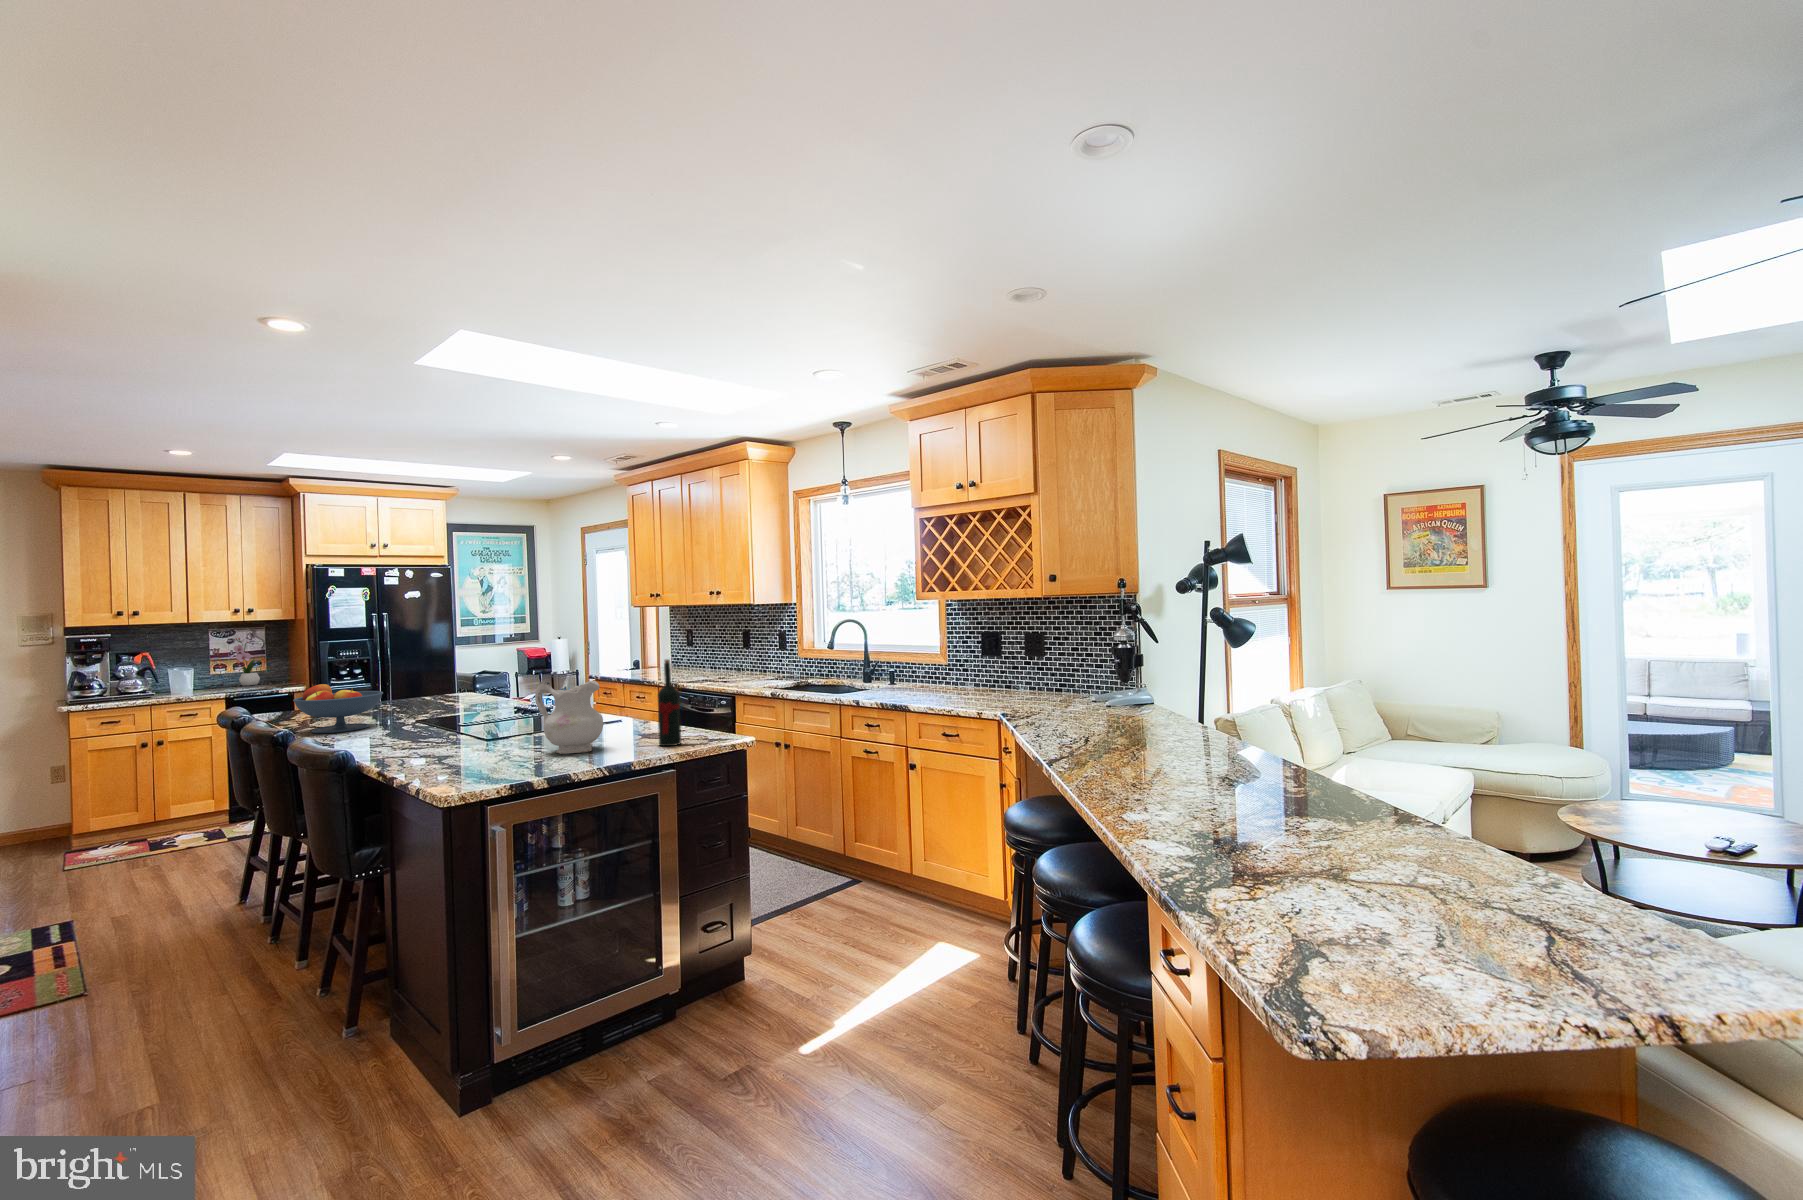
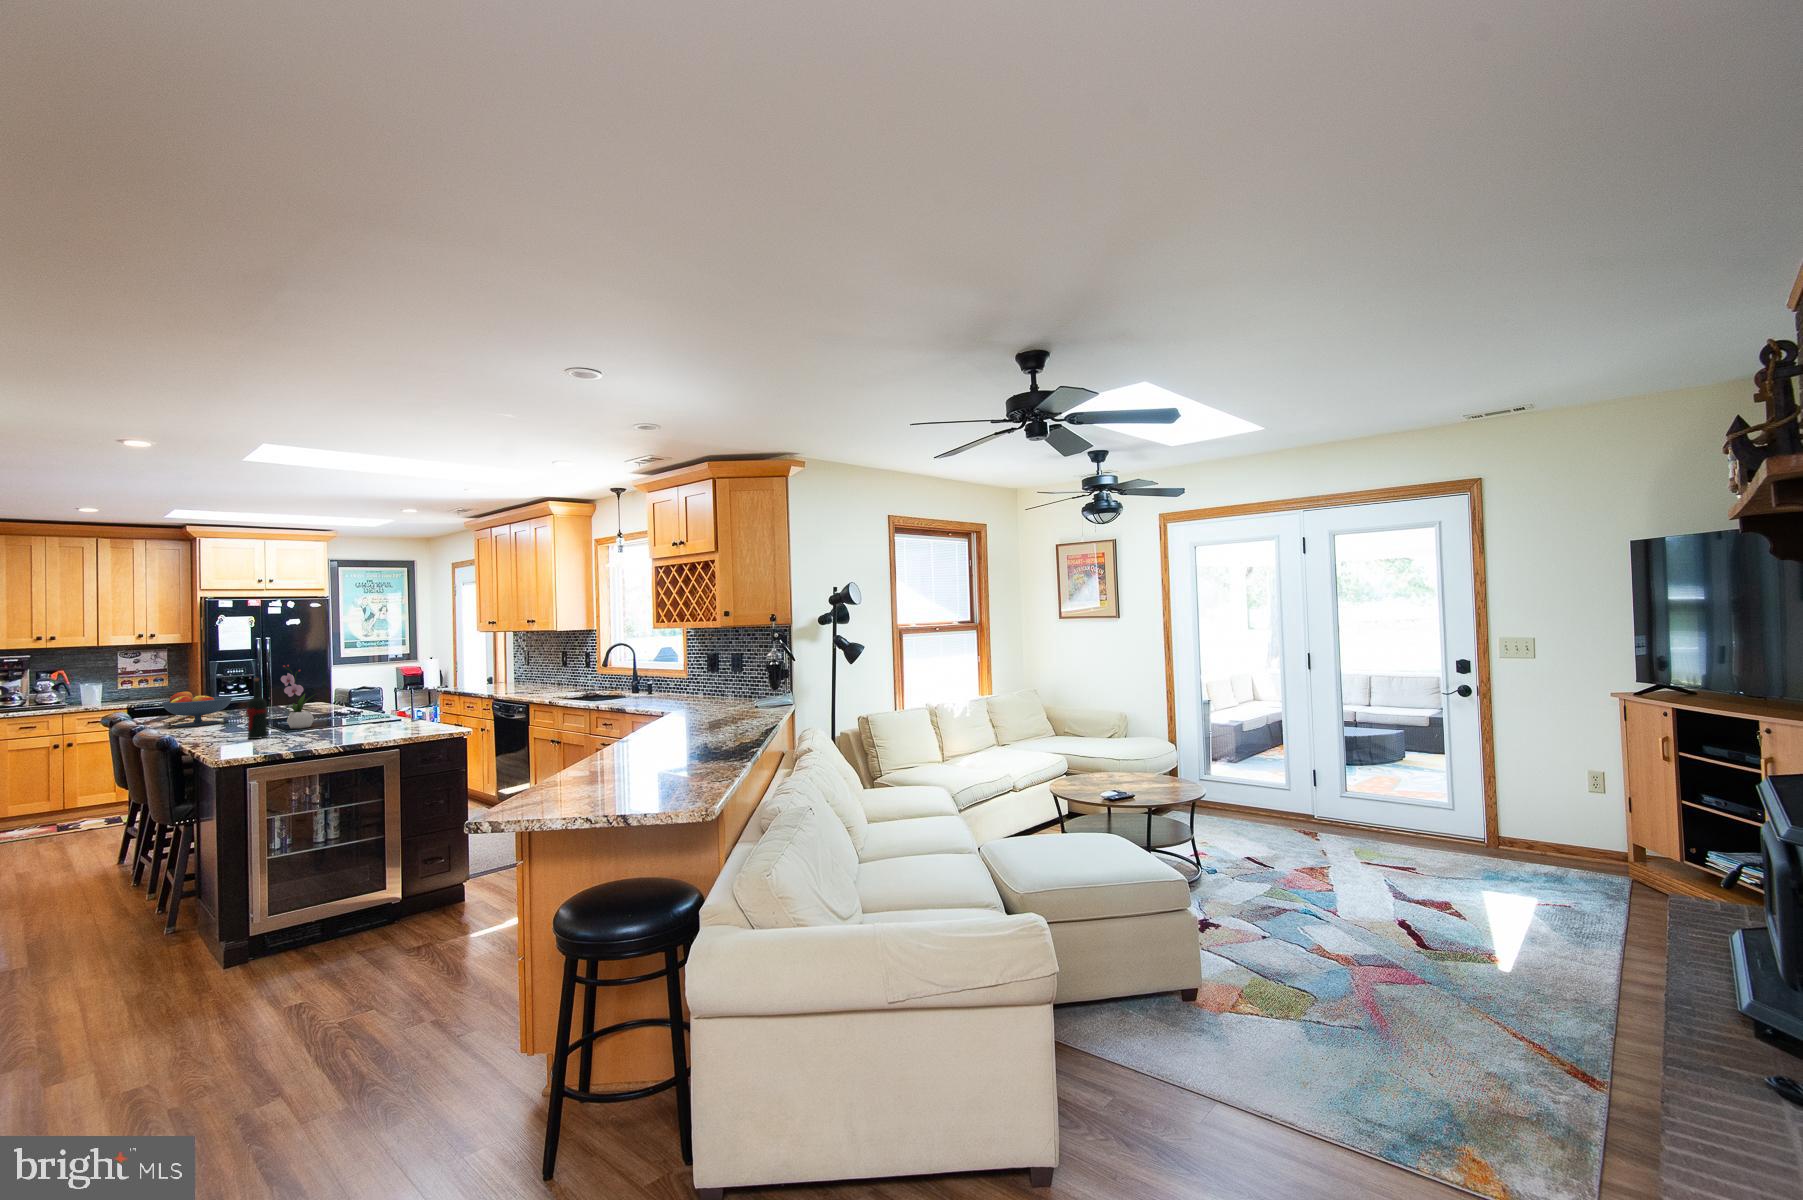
flower arrangement: present [233,638,261,686] -> present [281,665,316,728]
wine bottle: present [658,659,681,746] -> present [246,678,268,739]
ceramic pitcher: present [535,681,603,754] -> none [318,686,367,735]

